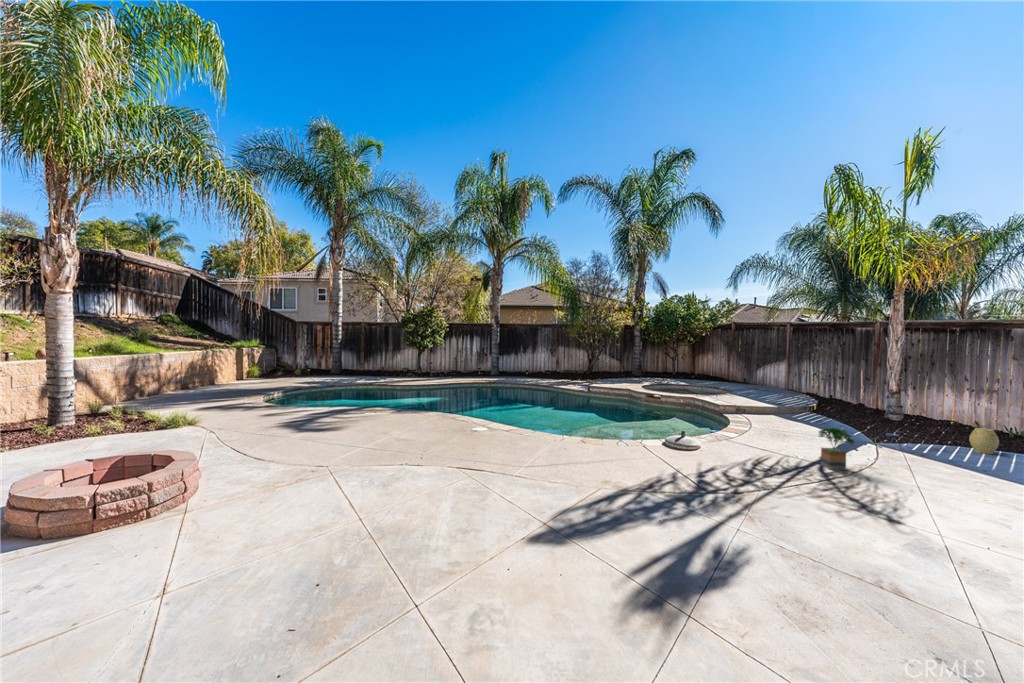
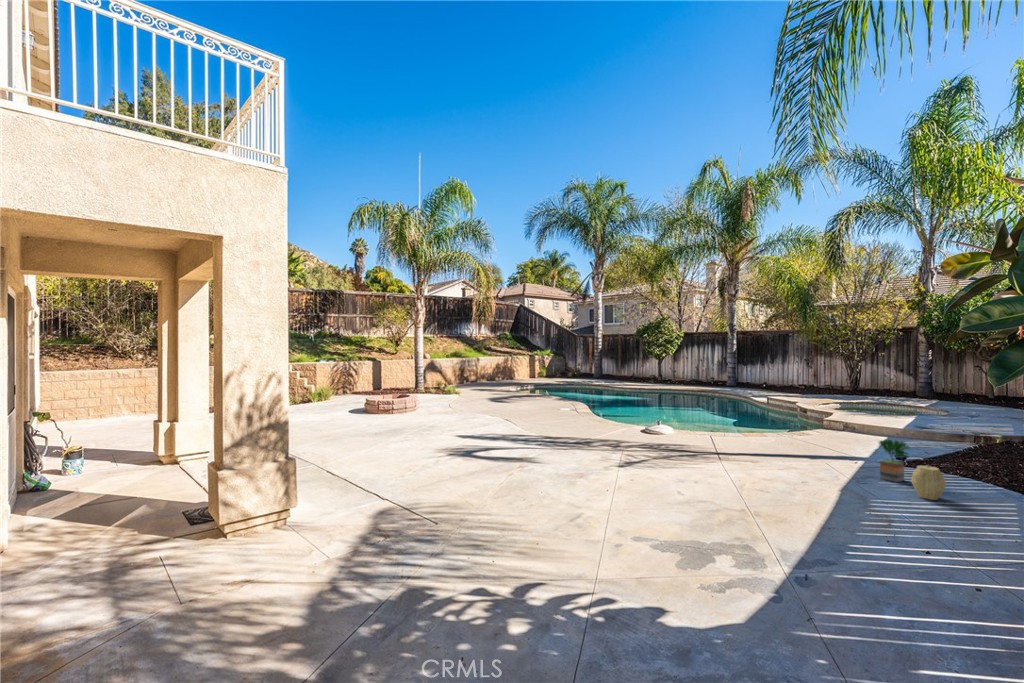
potted tree: present [819,428,854,470] -> present [879,440,910,482]

